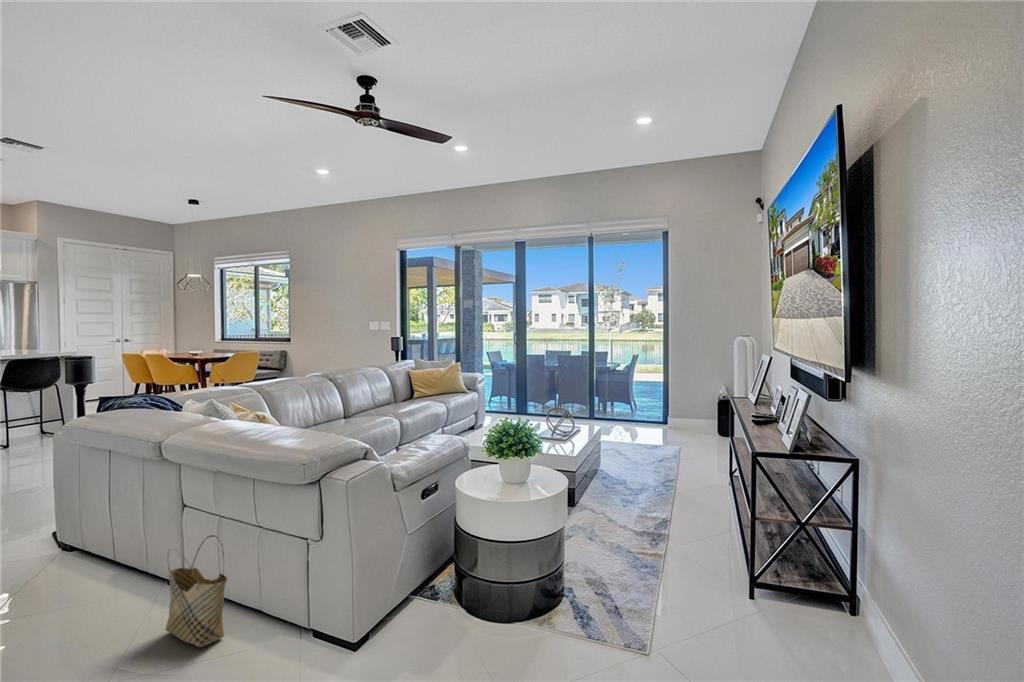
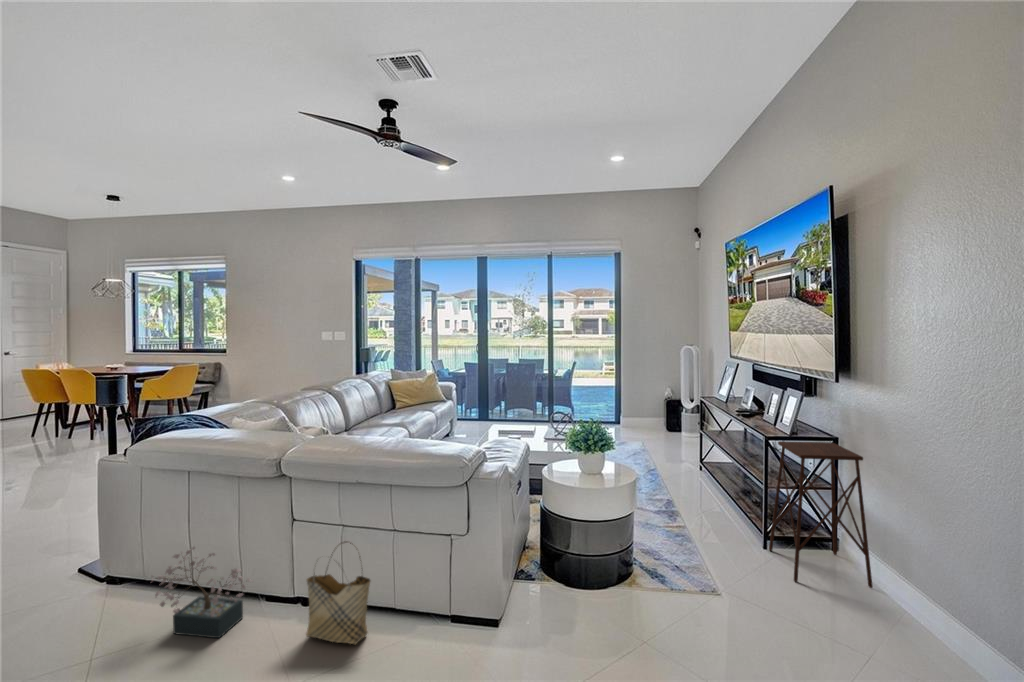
side table: none [755,459,878,675] -> present [769,441,873,588]
decorative plant: none [42,525,145,620] -> present [152,547,252,638]

